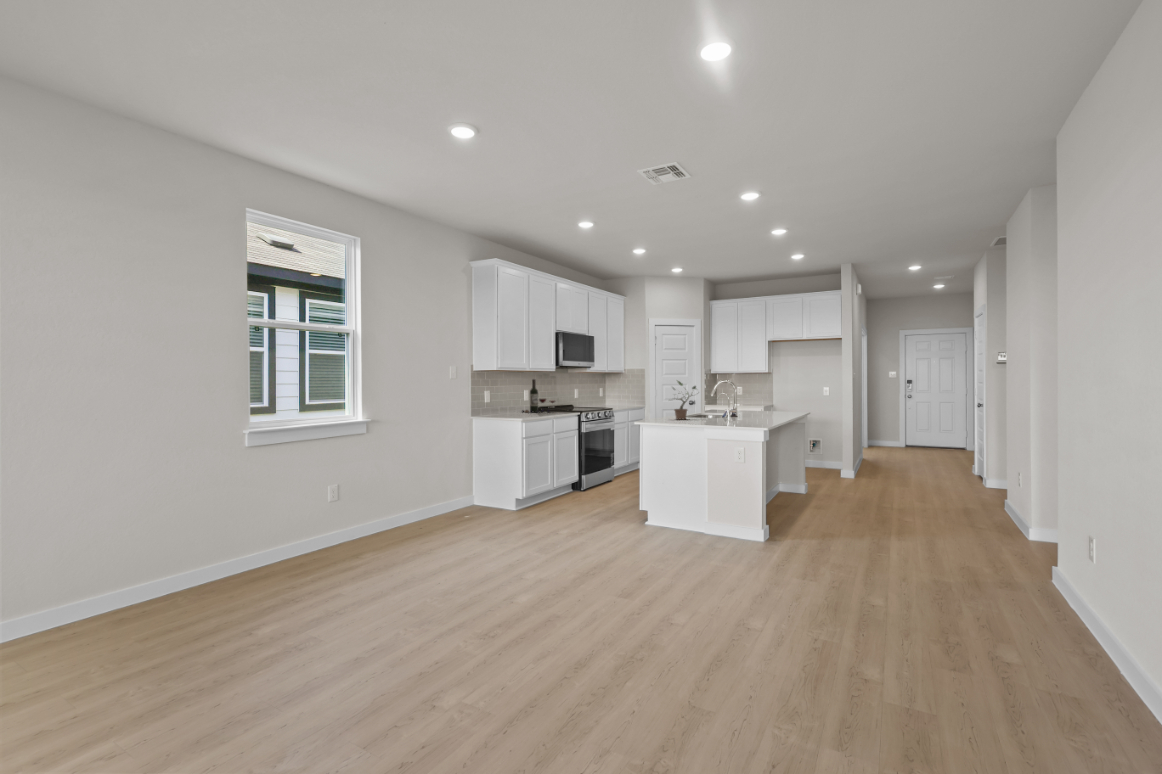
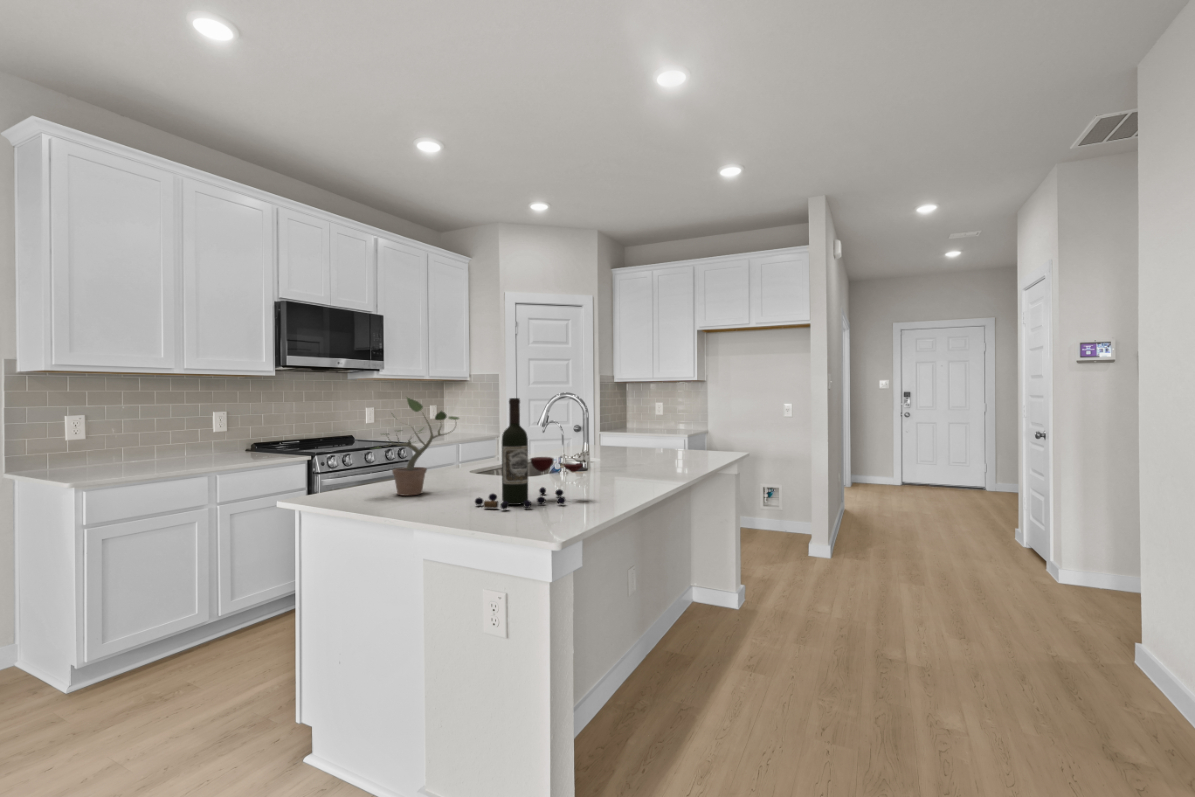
wine bottle: present [522,379,555,413] -> present [475,398,583,509]

